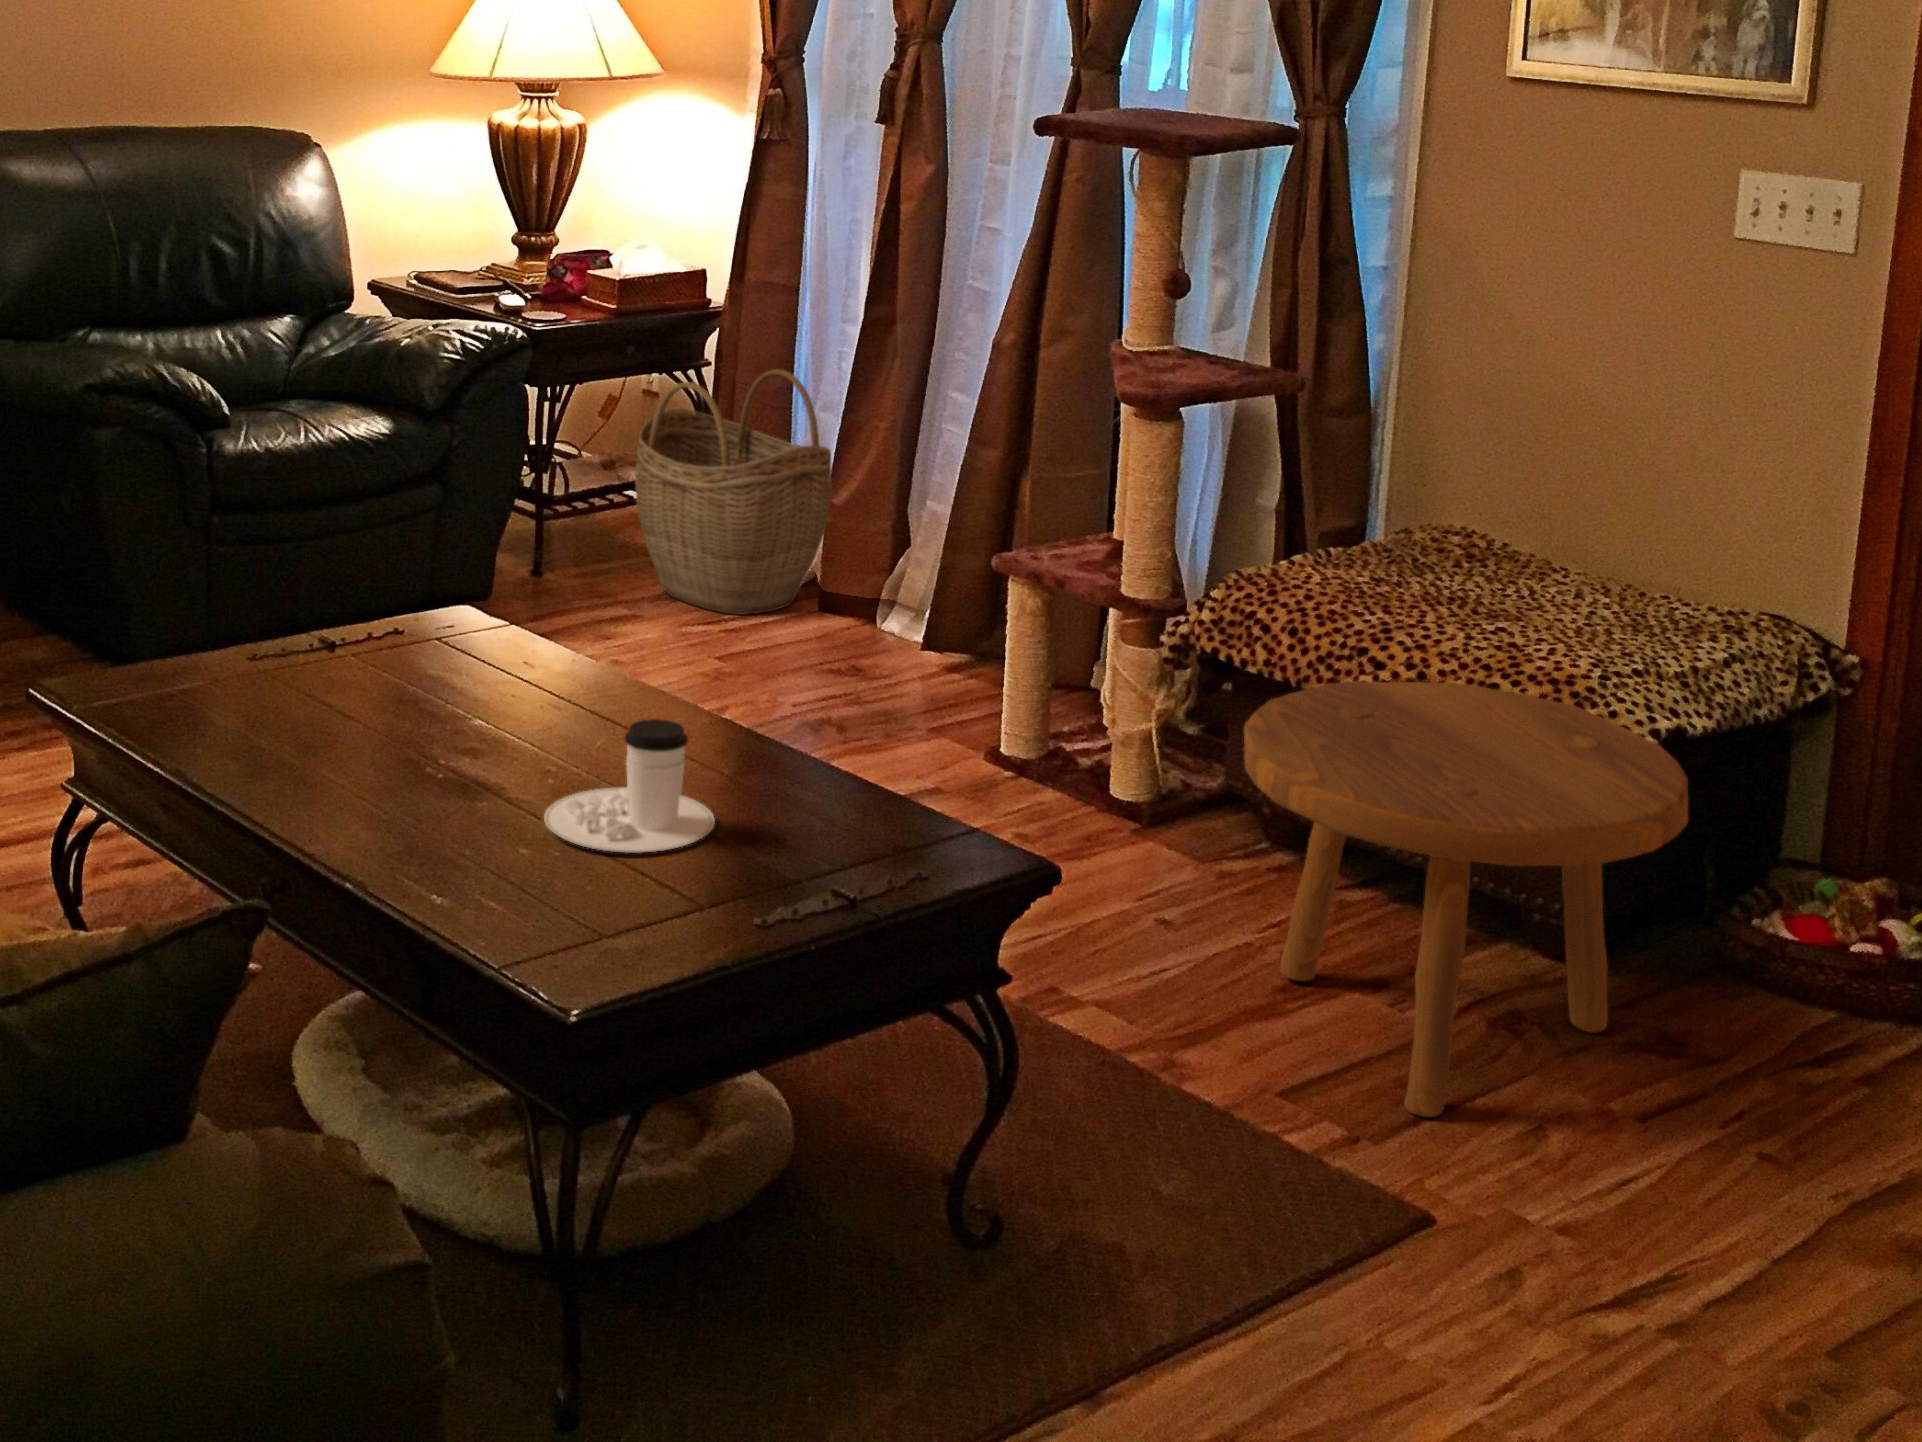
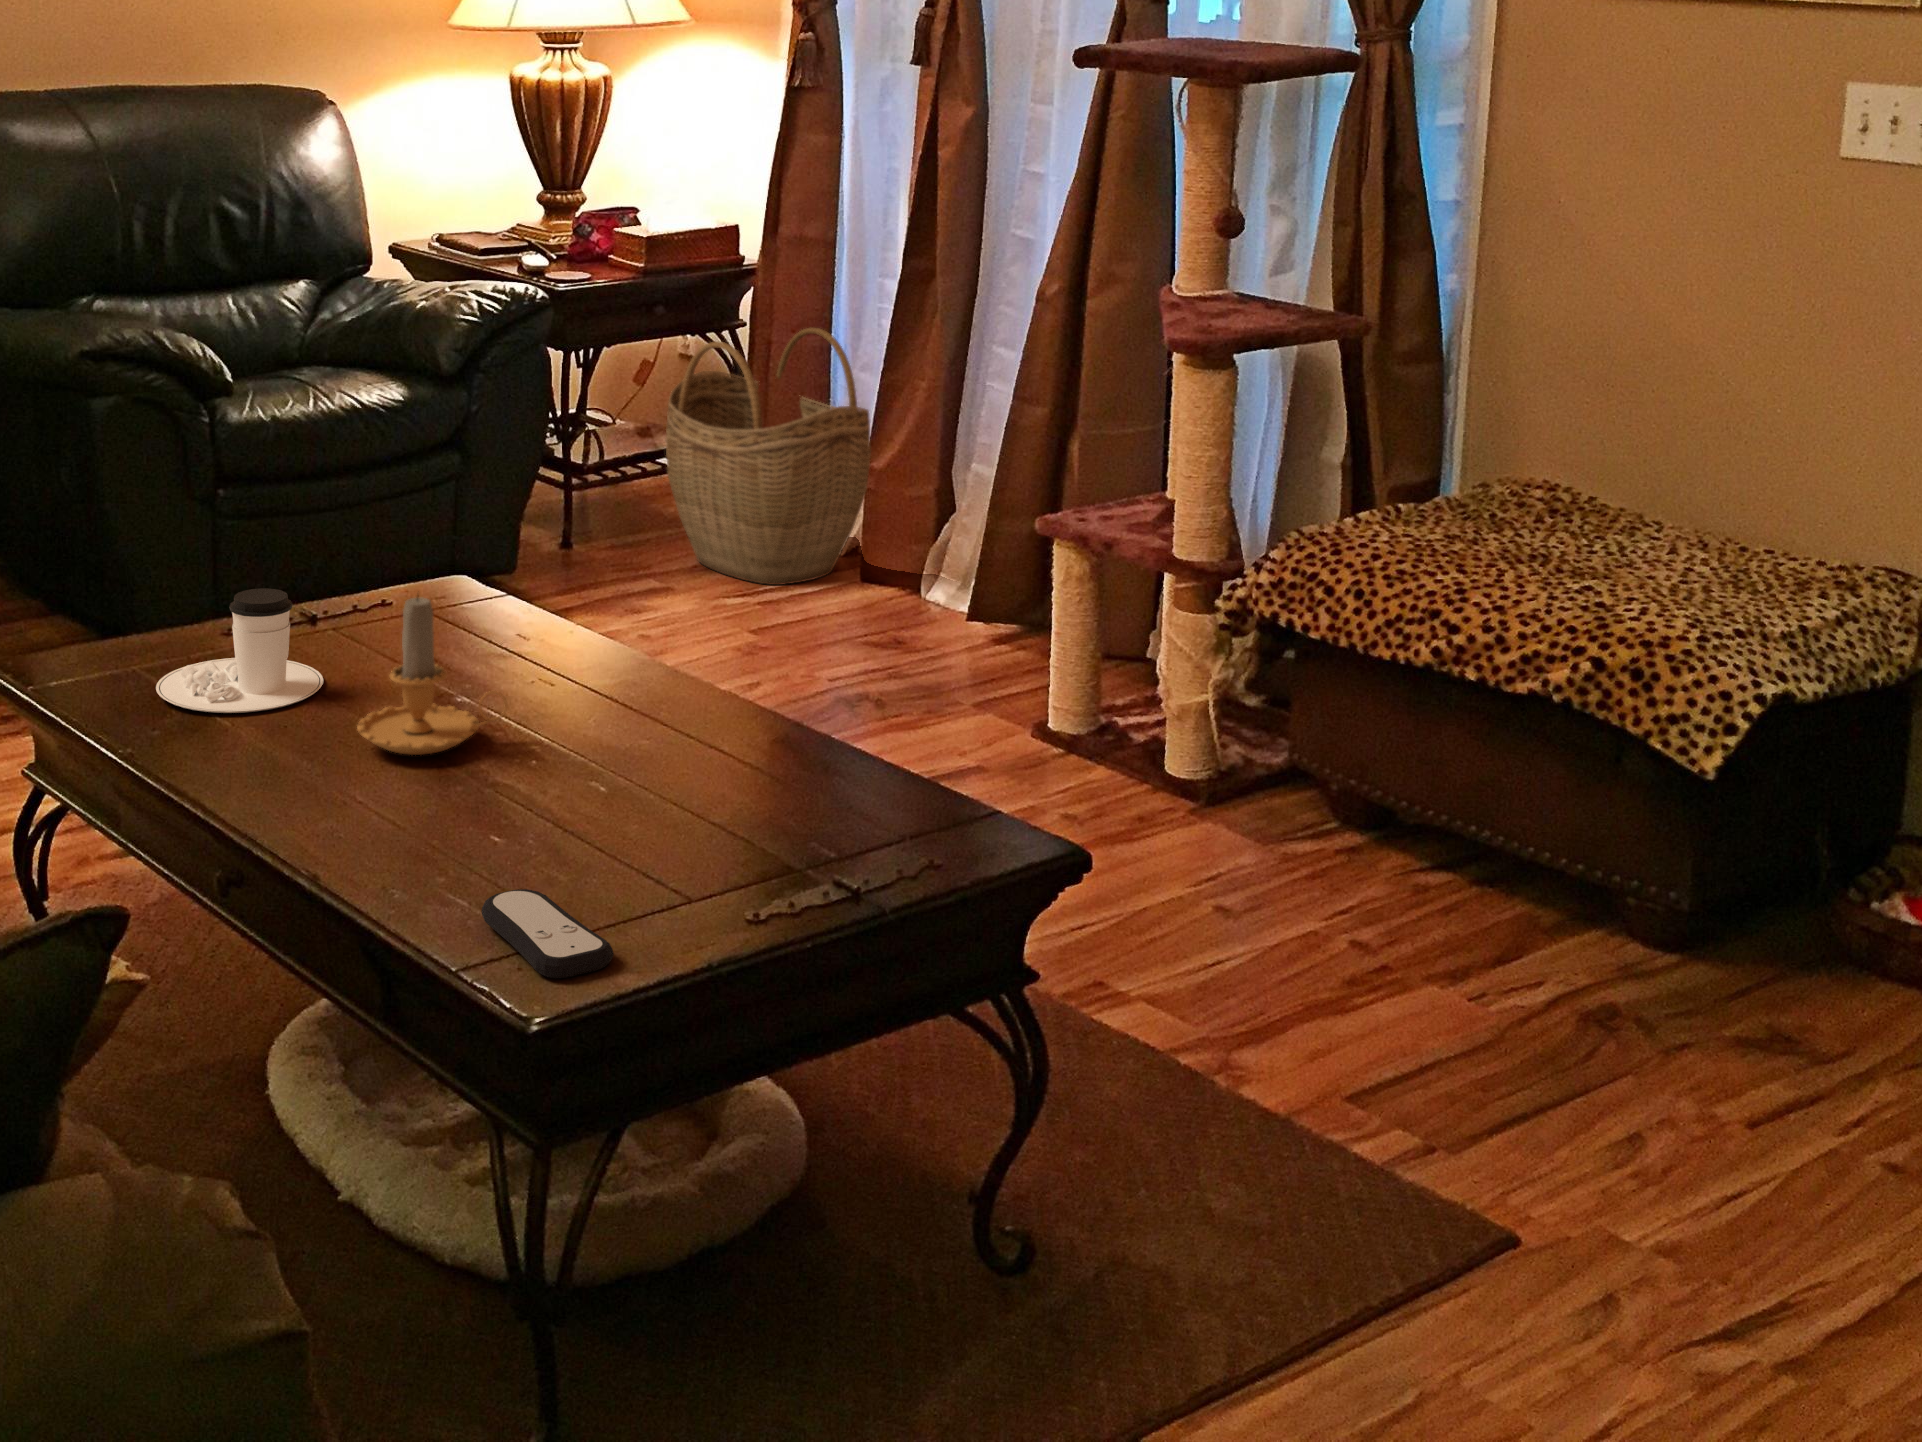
candle: none [391,624,528,773] -> present [357,597,507,755]
footstool: present [1244,681,1688,1117] -> none [1303,645,1803,1127]
coffee cup: present [544,719,715,853] -> present [156,588,323,713]
remote control: none [523,893,644,971] -> present [481,889,614,978]

